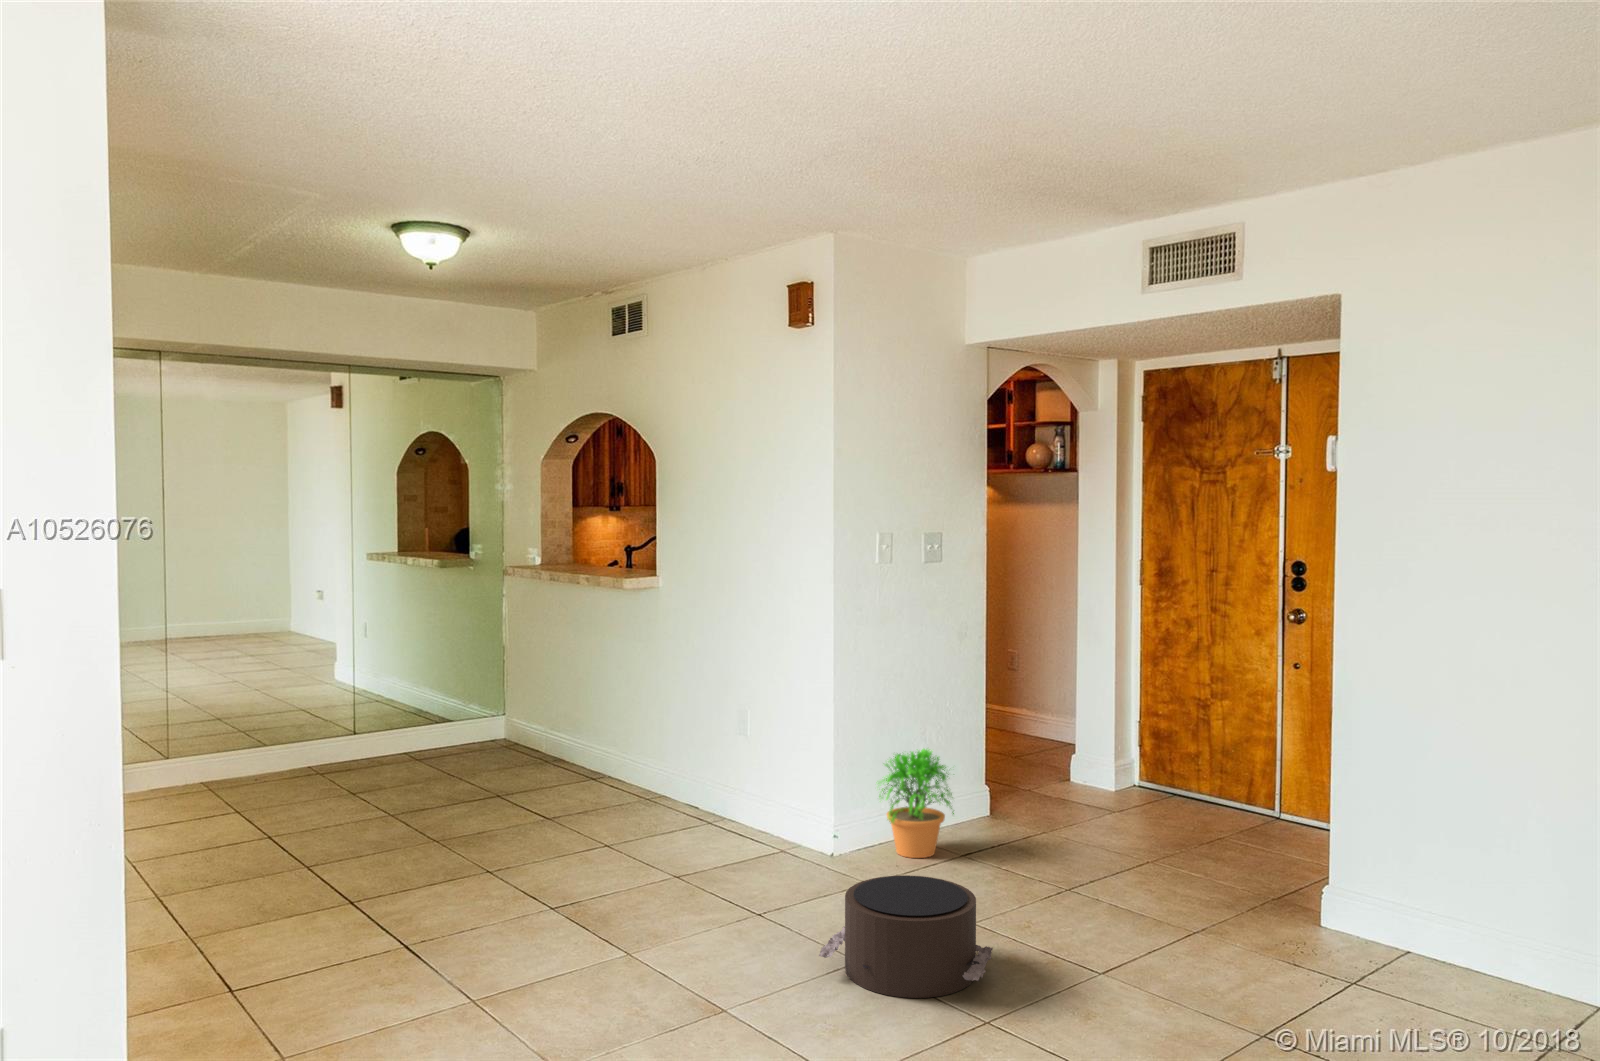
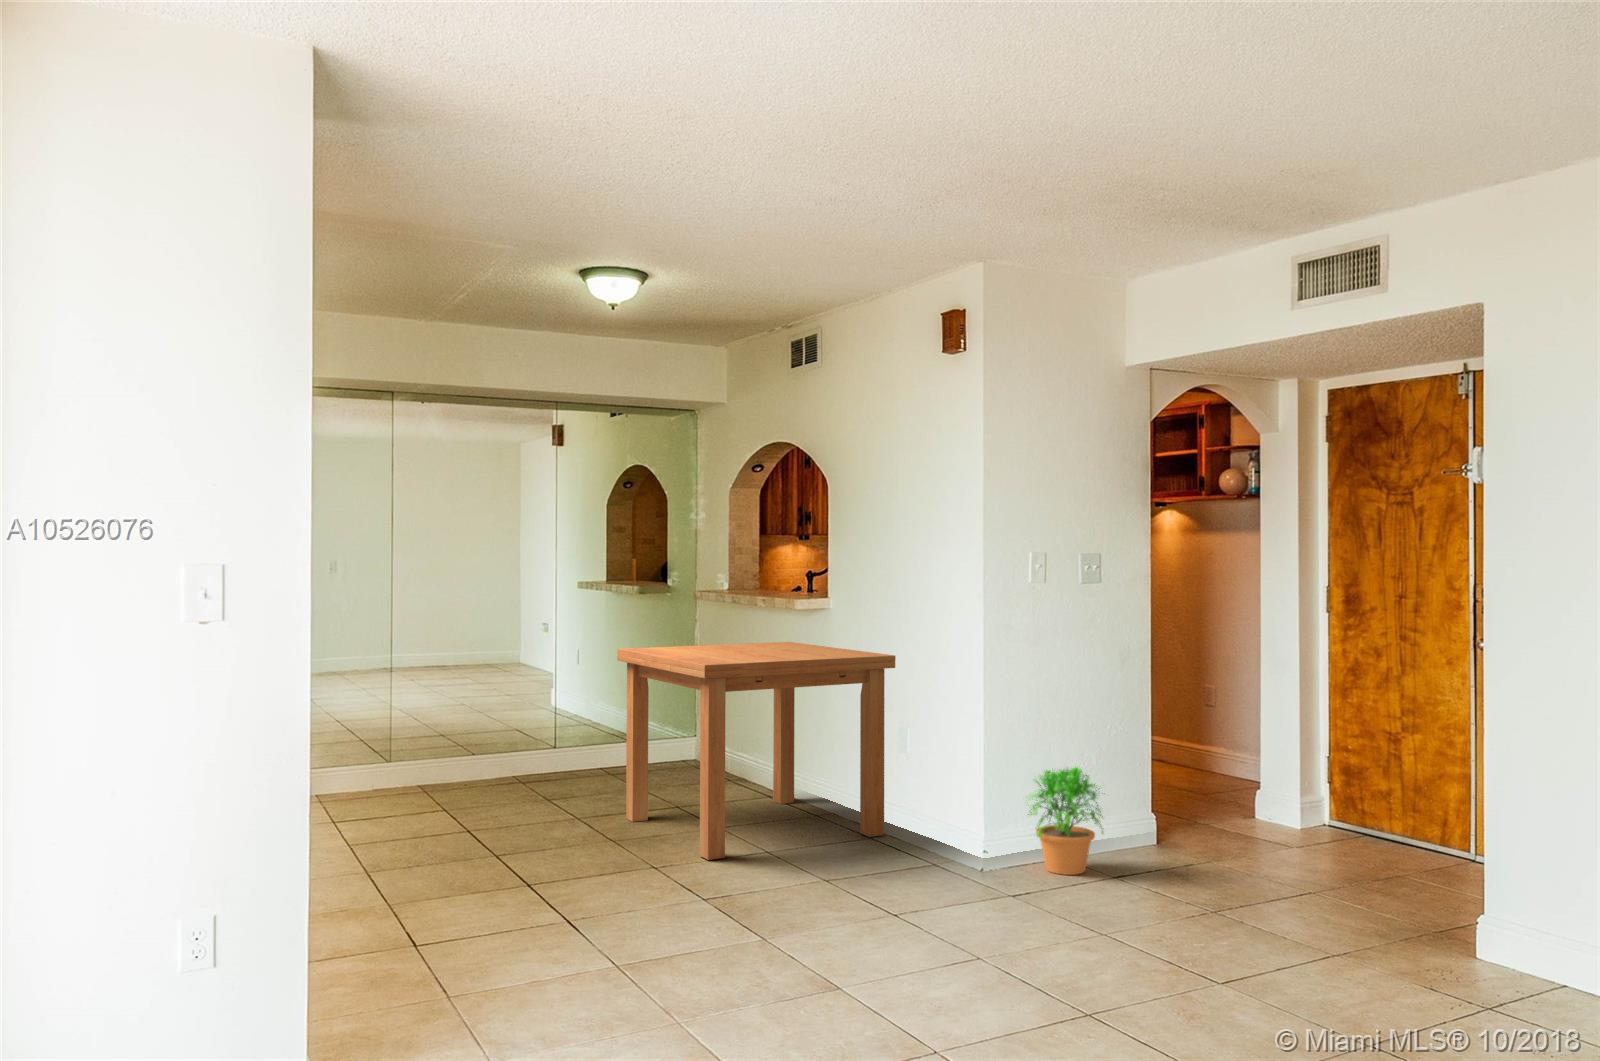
dining table: none [432,622,736,866] -> present [617,642,896,860]
pouf: present [819,875,993,998] -> none [935,874,1107,984]

